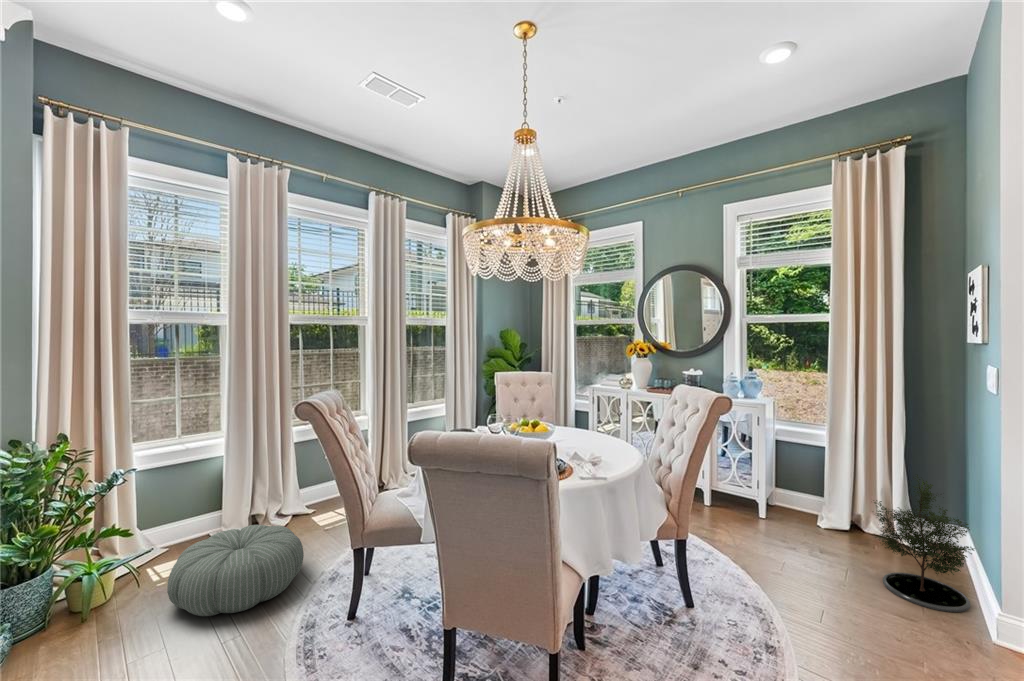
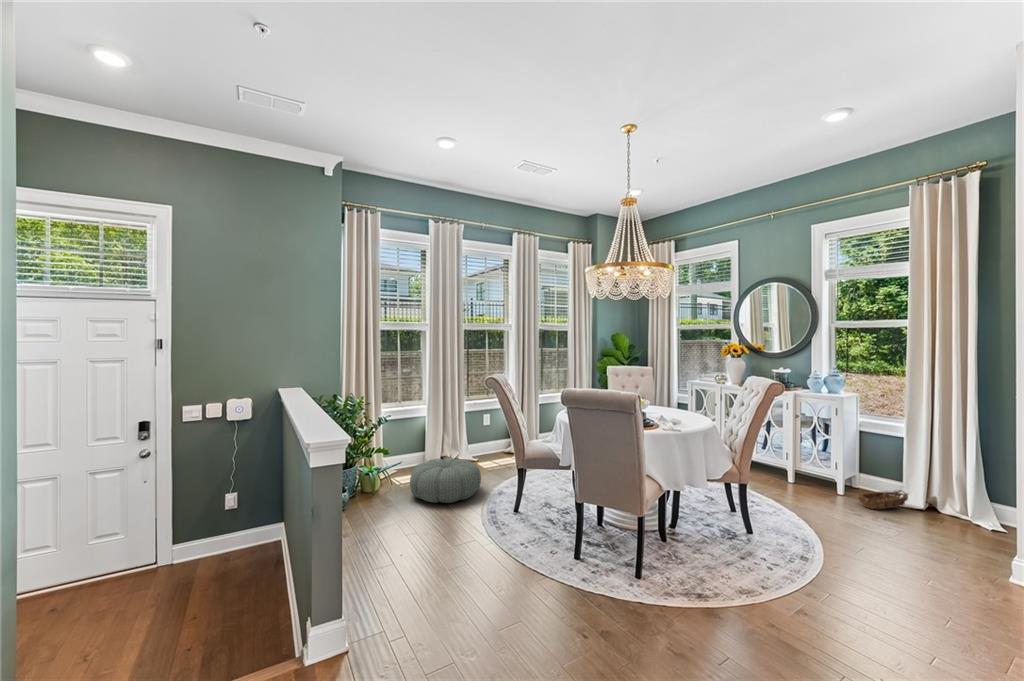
potted tree: present [874,475,974,612] -> none [920,452,1014,564]
basket: none [770,505,840,546] -> present [857,490,908,509]

